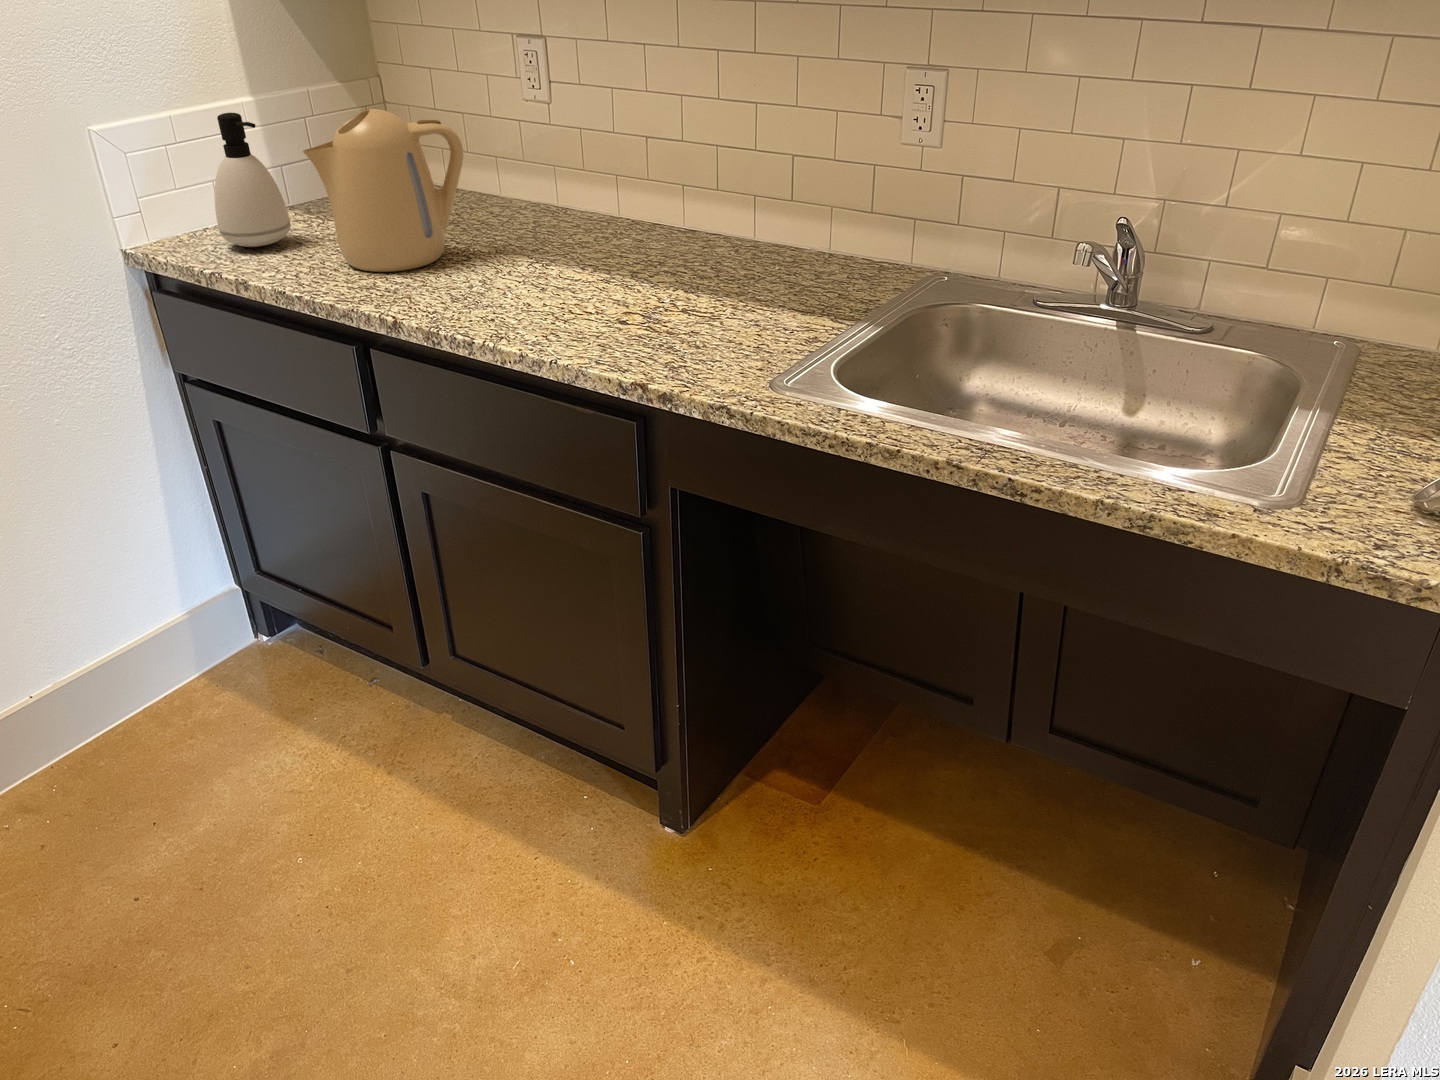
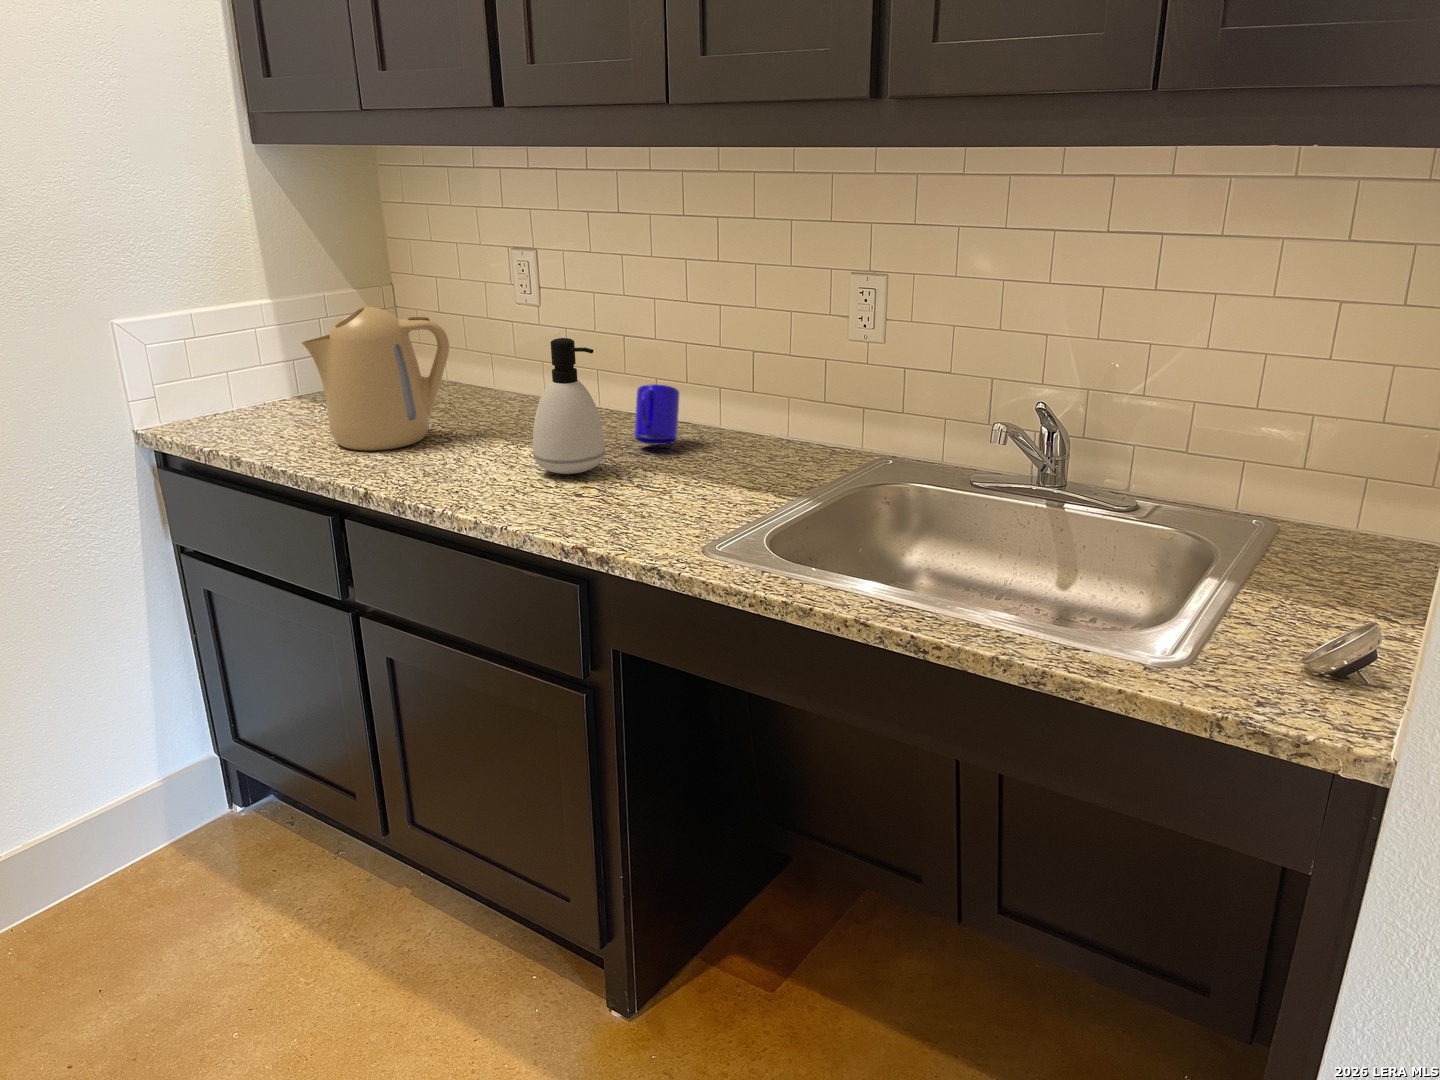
soap dispenser: present [214,113,291,247] -> present [533,338,605,474]
mug: none [670,195,717,261] -> present [634,384,679,445]

